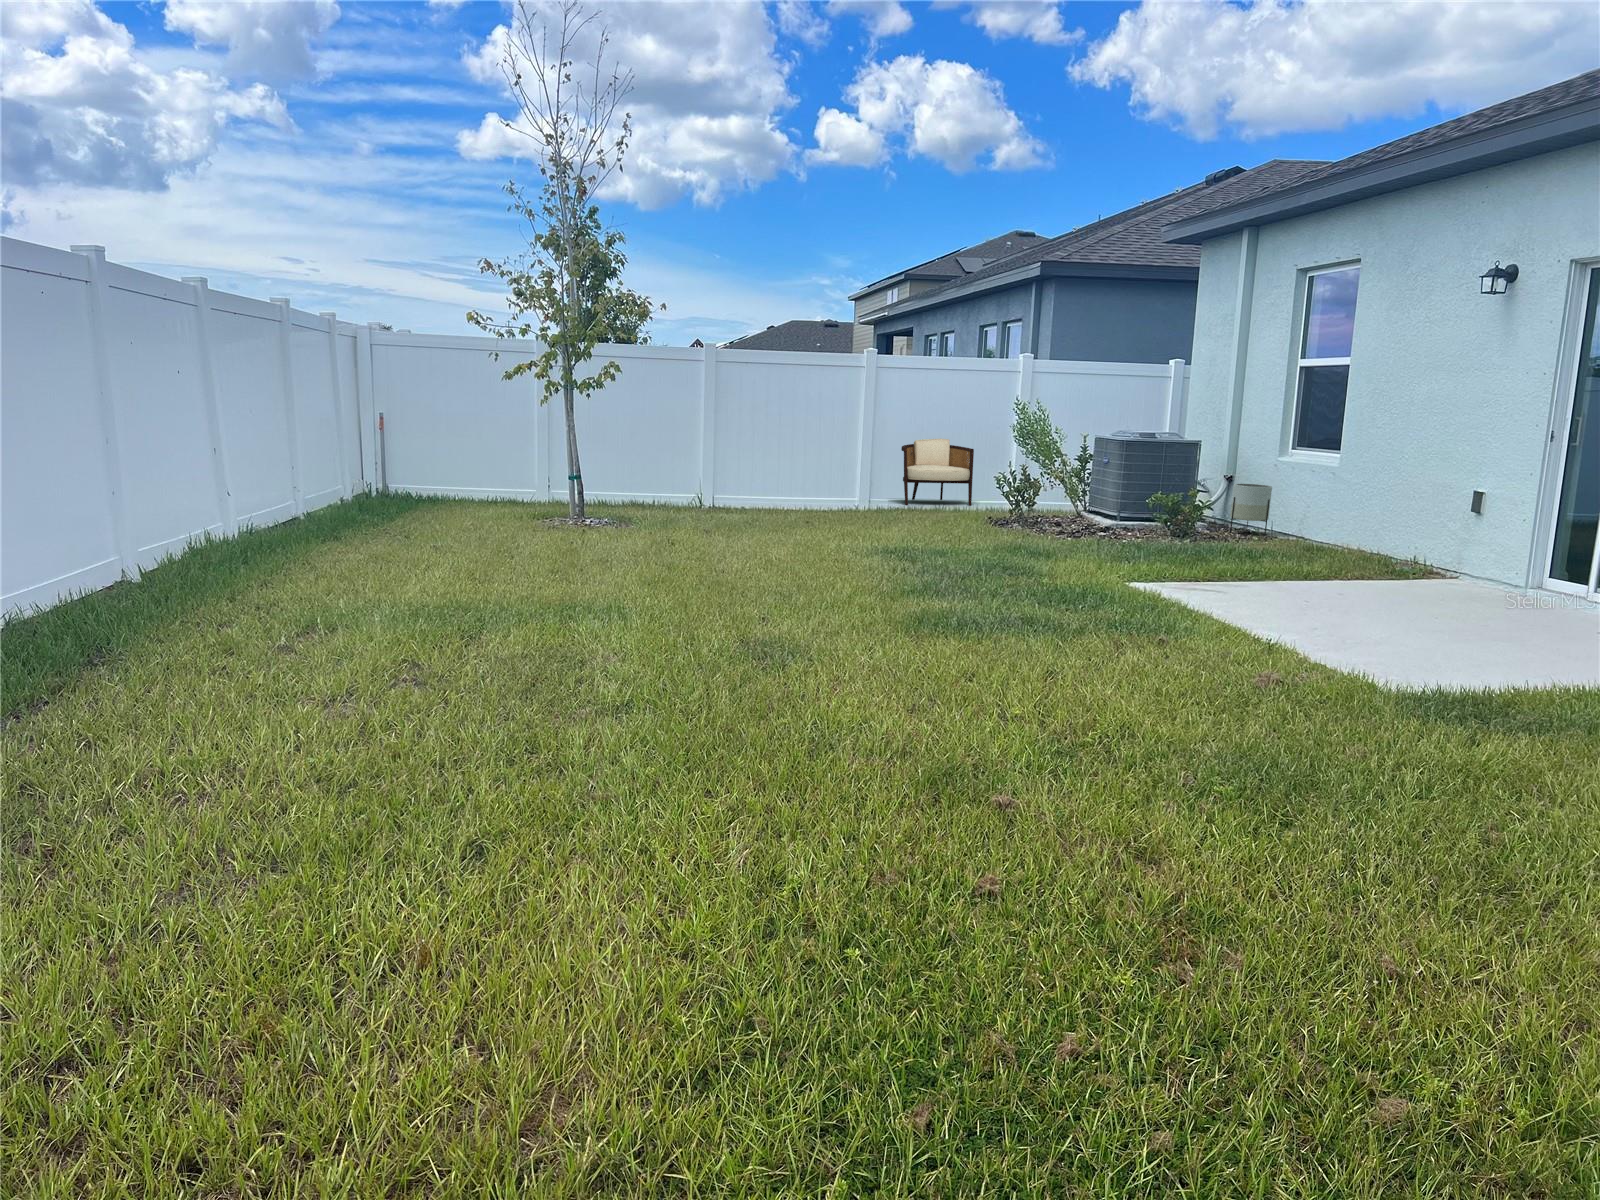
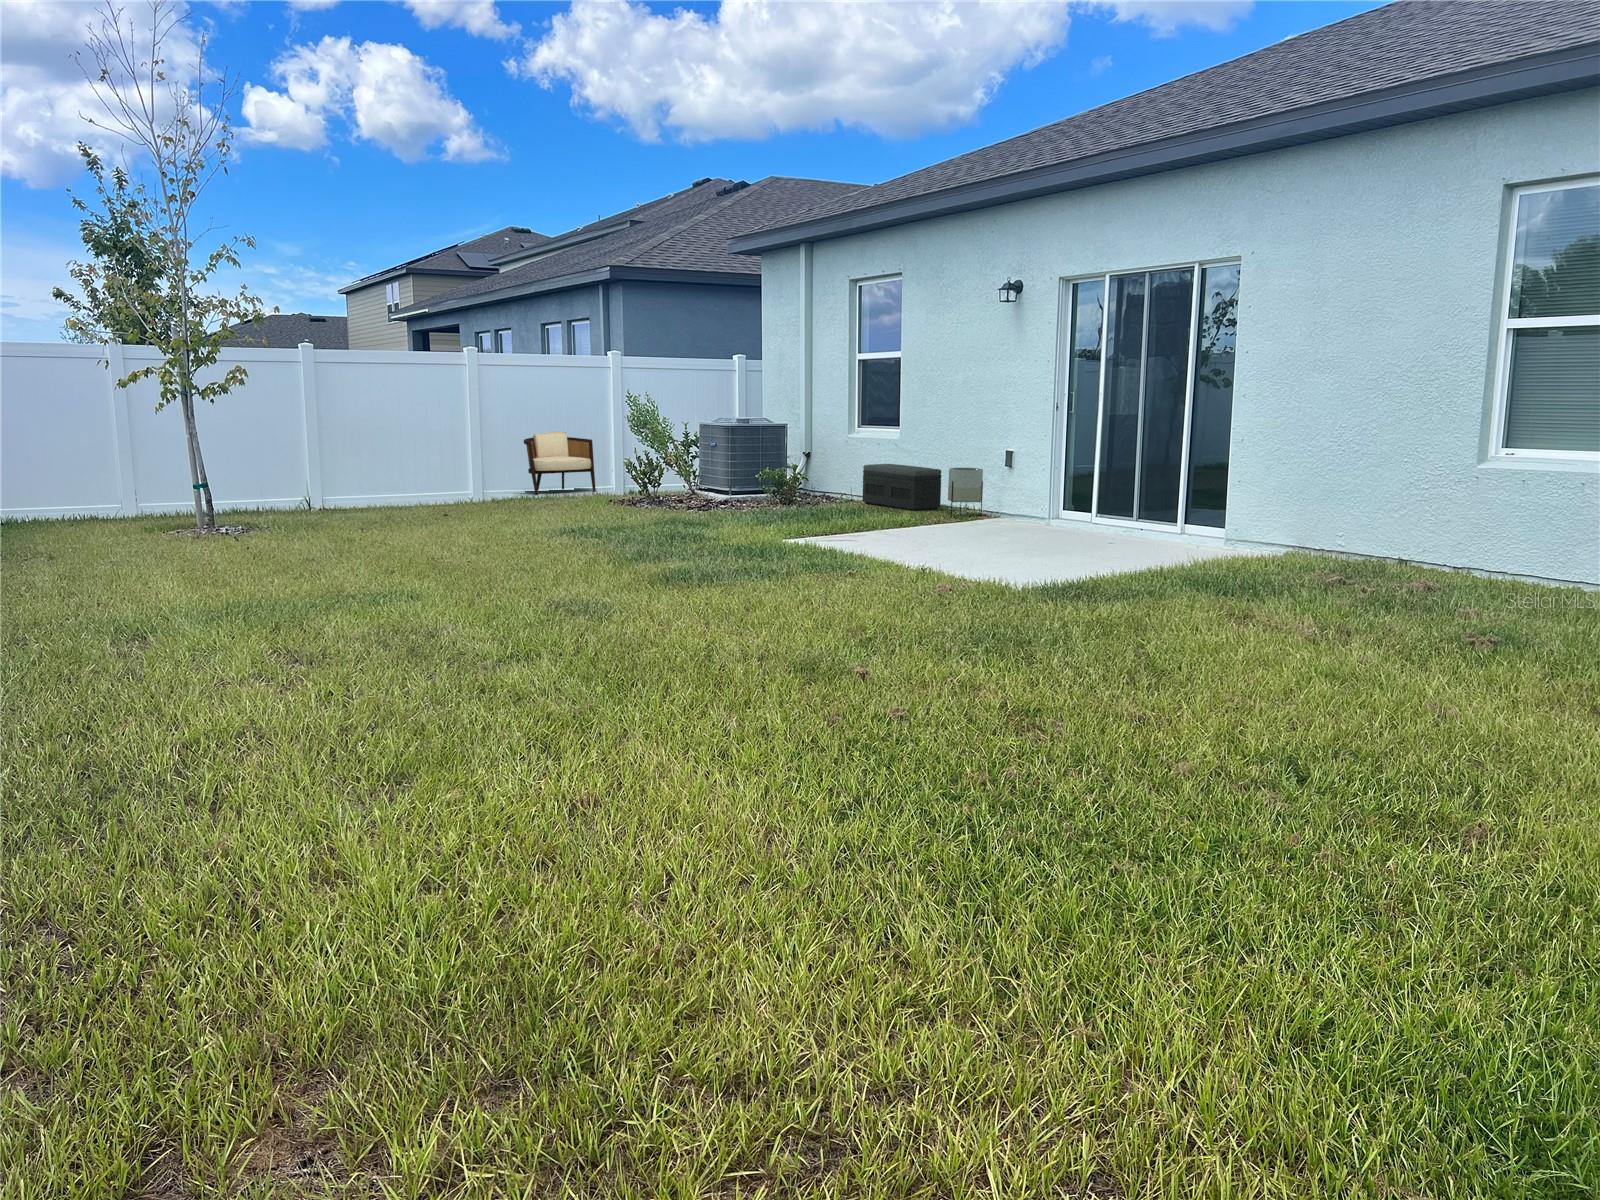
planter: present [1230,484,1272,535] -> present [948,468,983,515]
storage bench: none [1275,497,1386,562] -> present [863,464,941,511]

